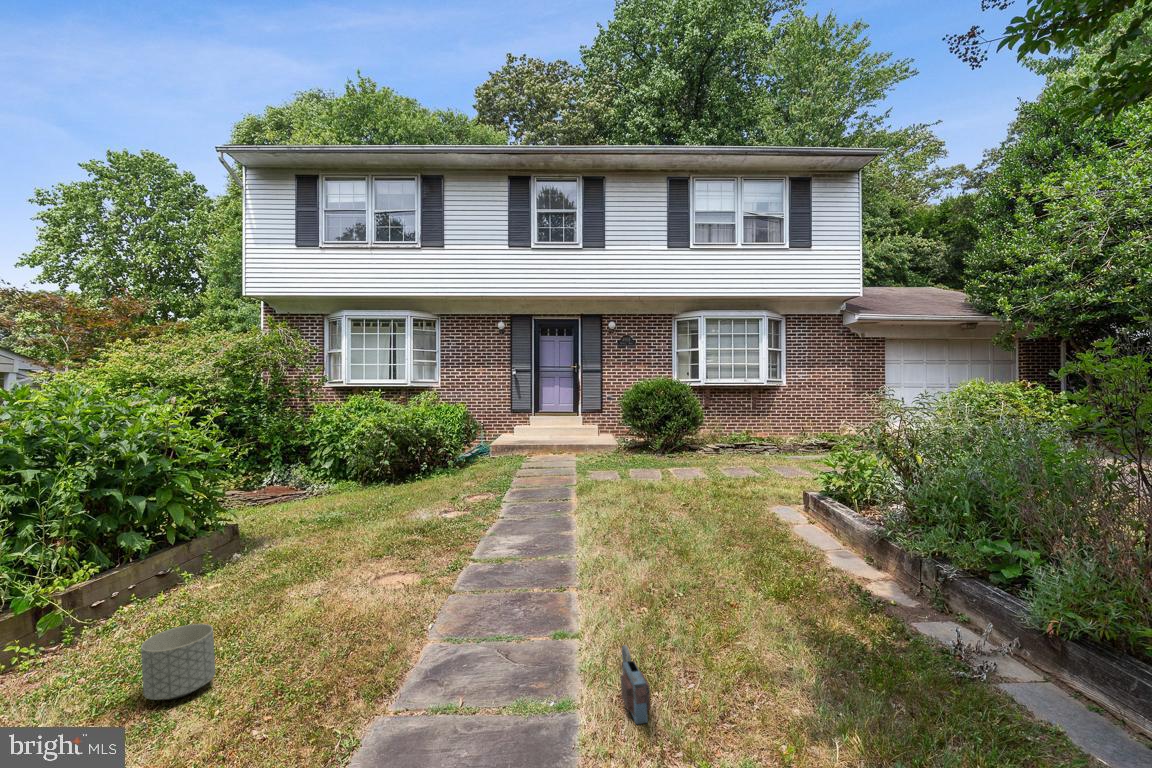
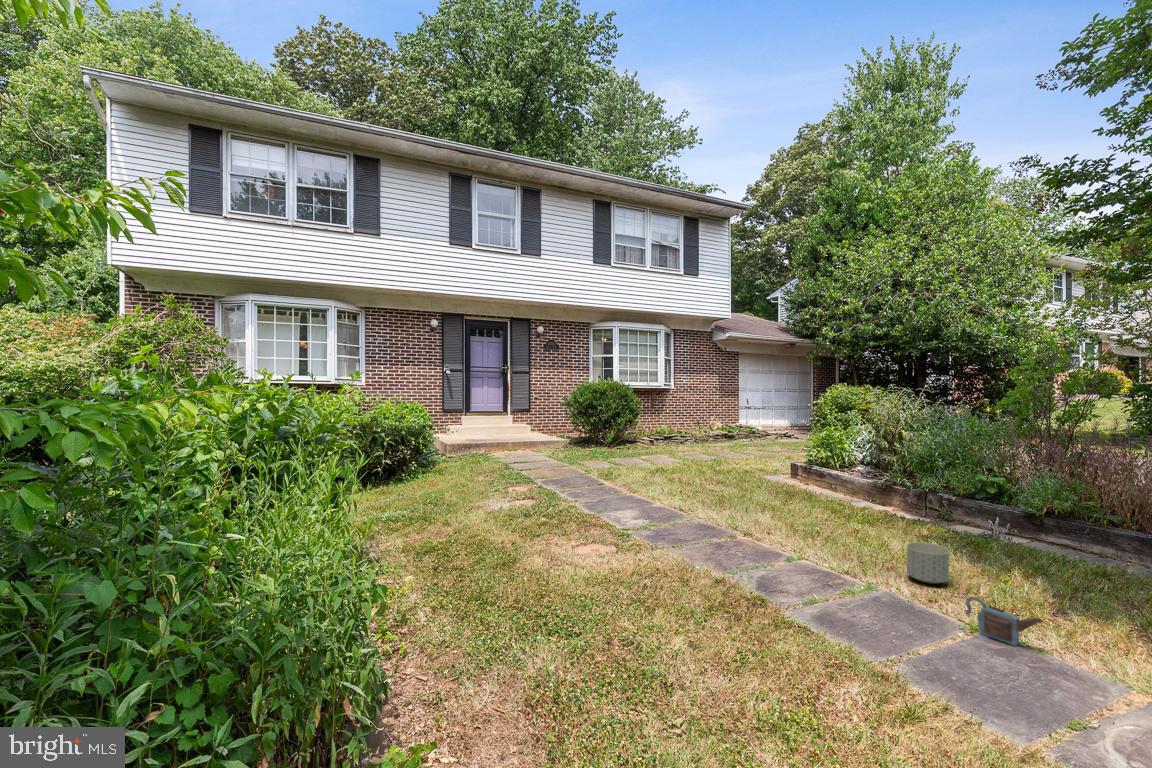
planter: present [141,624,215,700] -> present [907,542,949,584]

